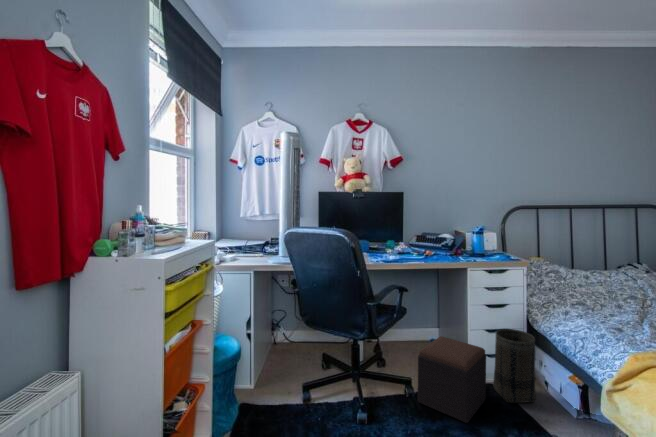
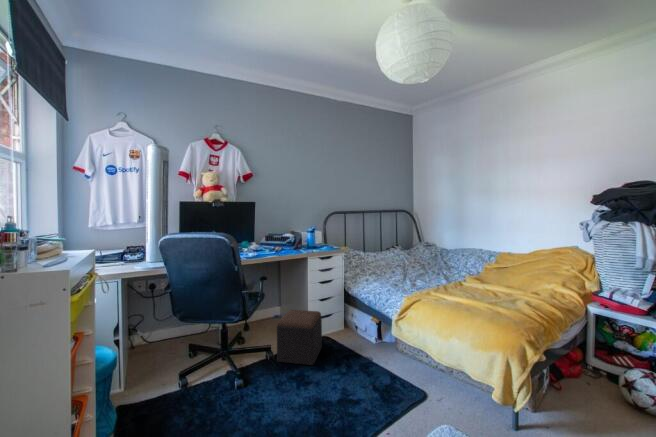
basket: present [493,329,536,403] -> none [325,296,351,345]

